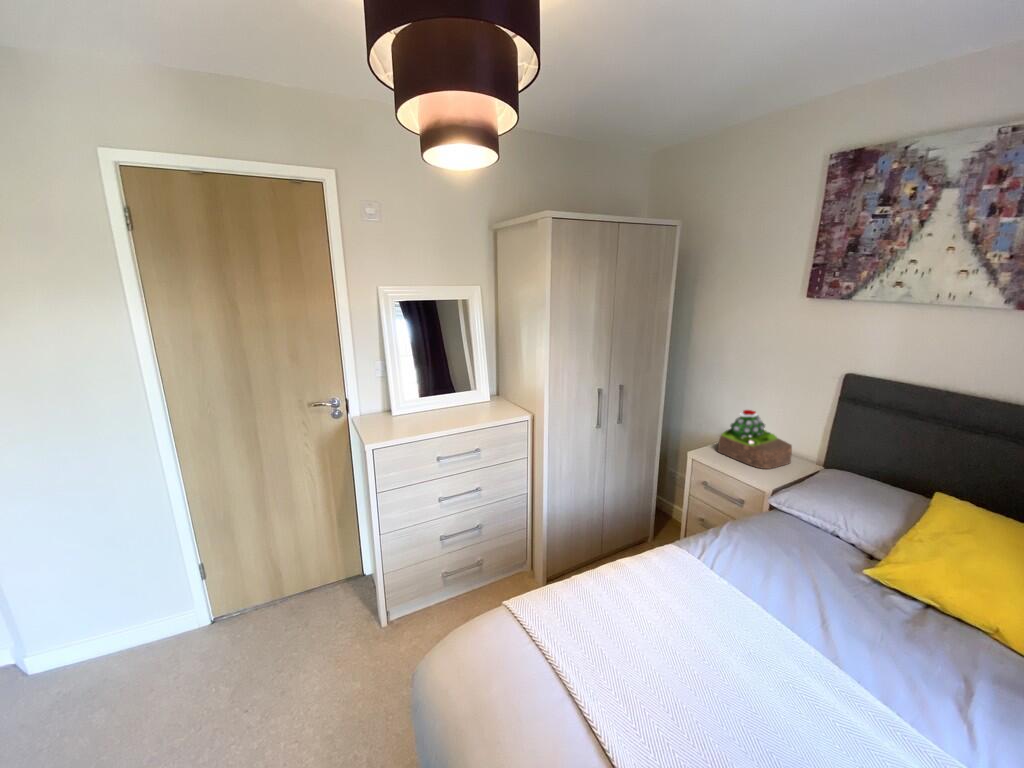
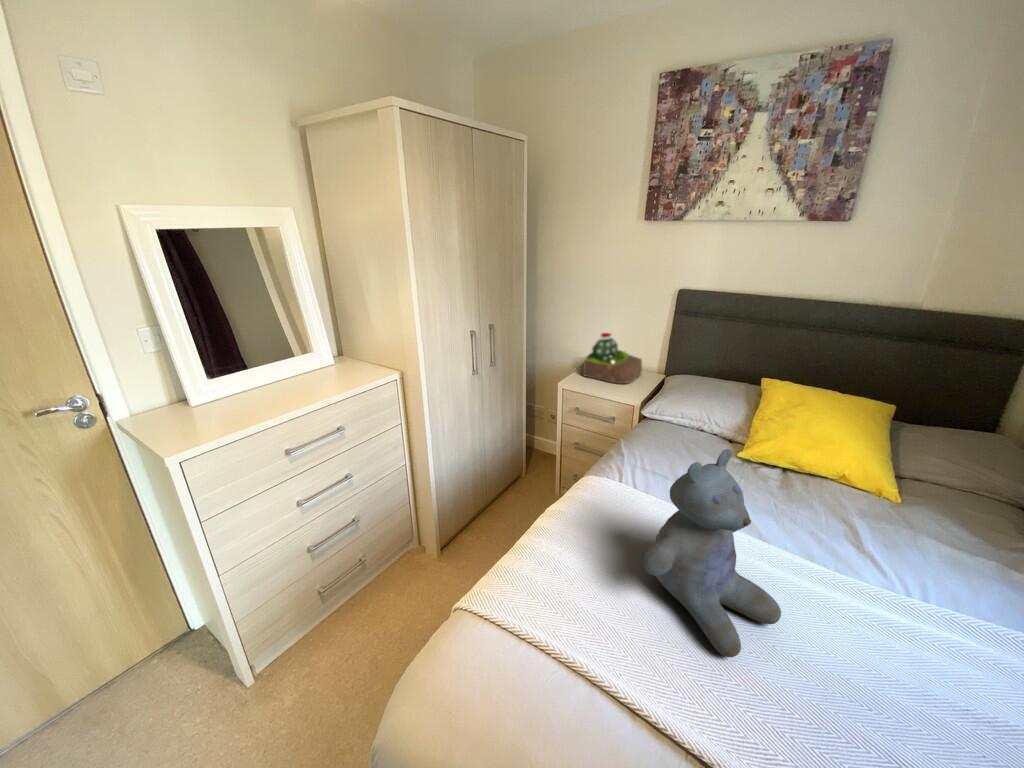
stuffed bear: none [655,527,786,712] -> present [643,449,781,657]

